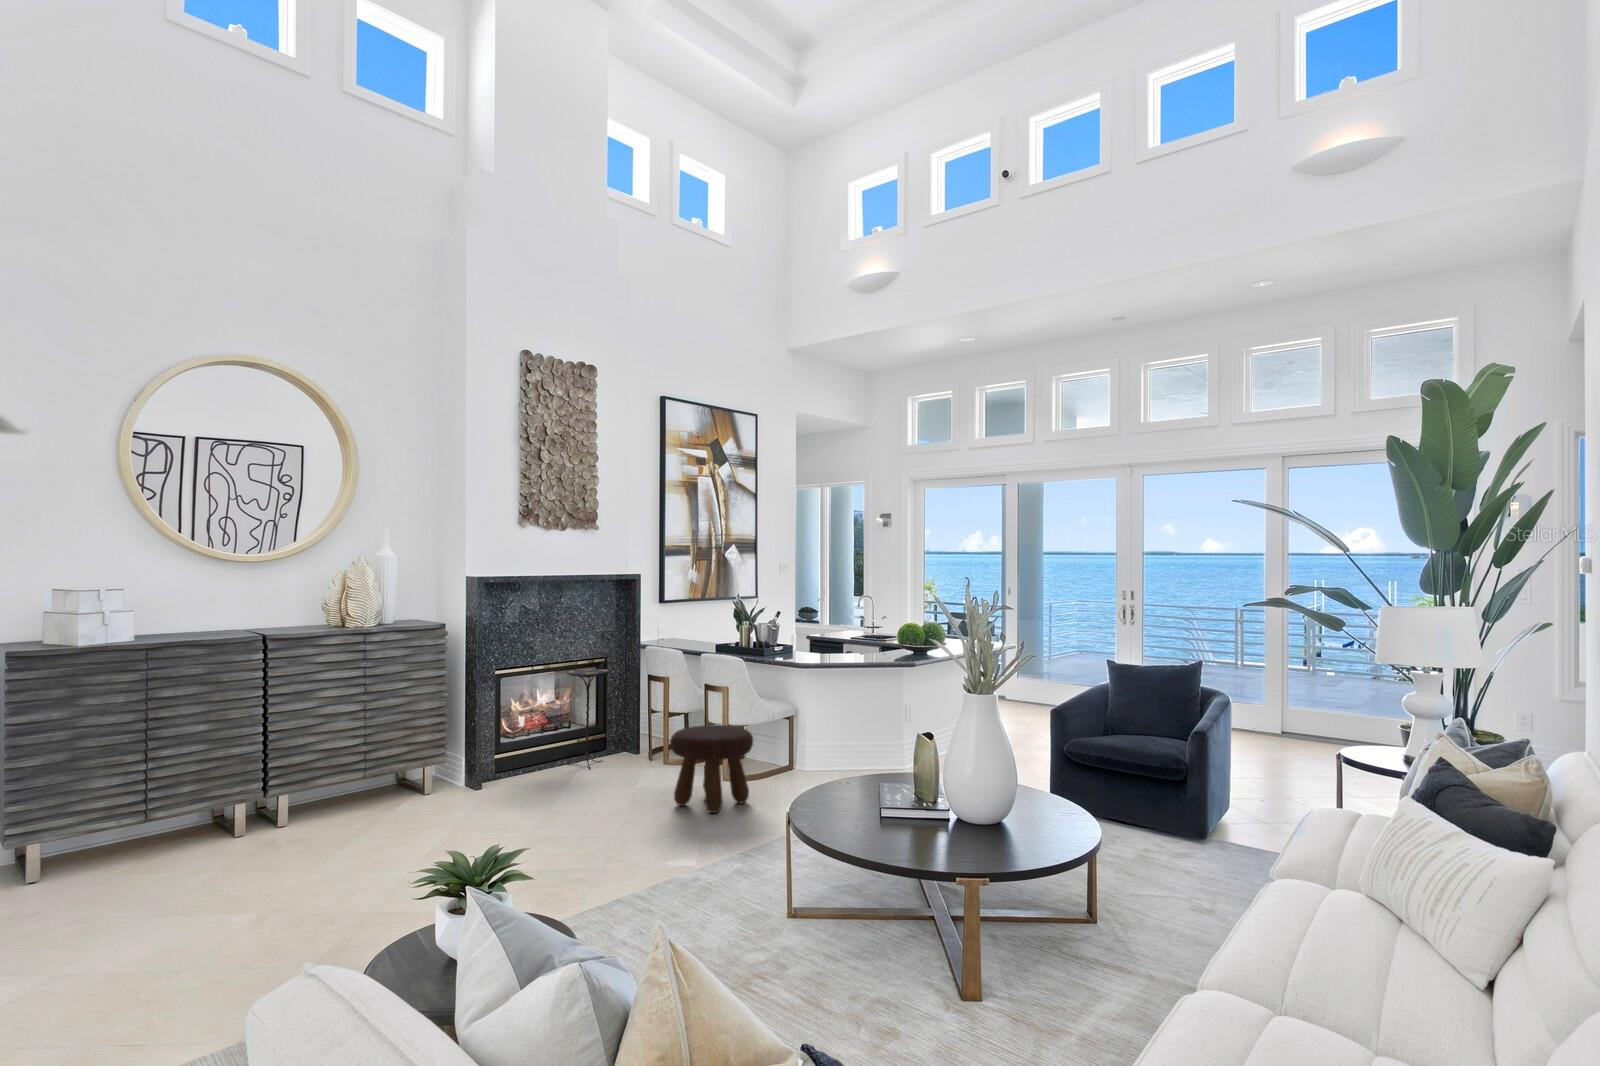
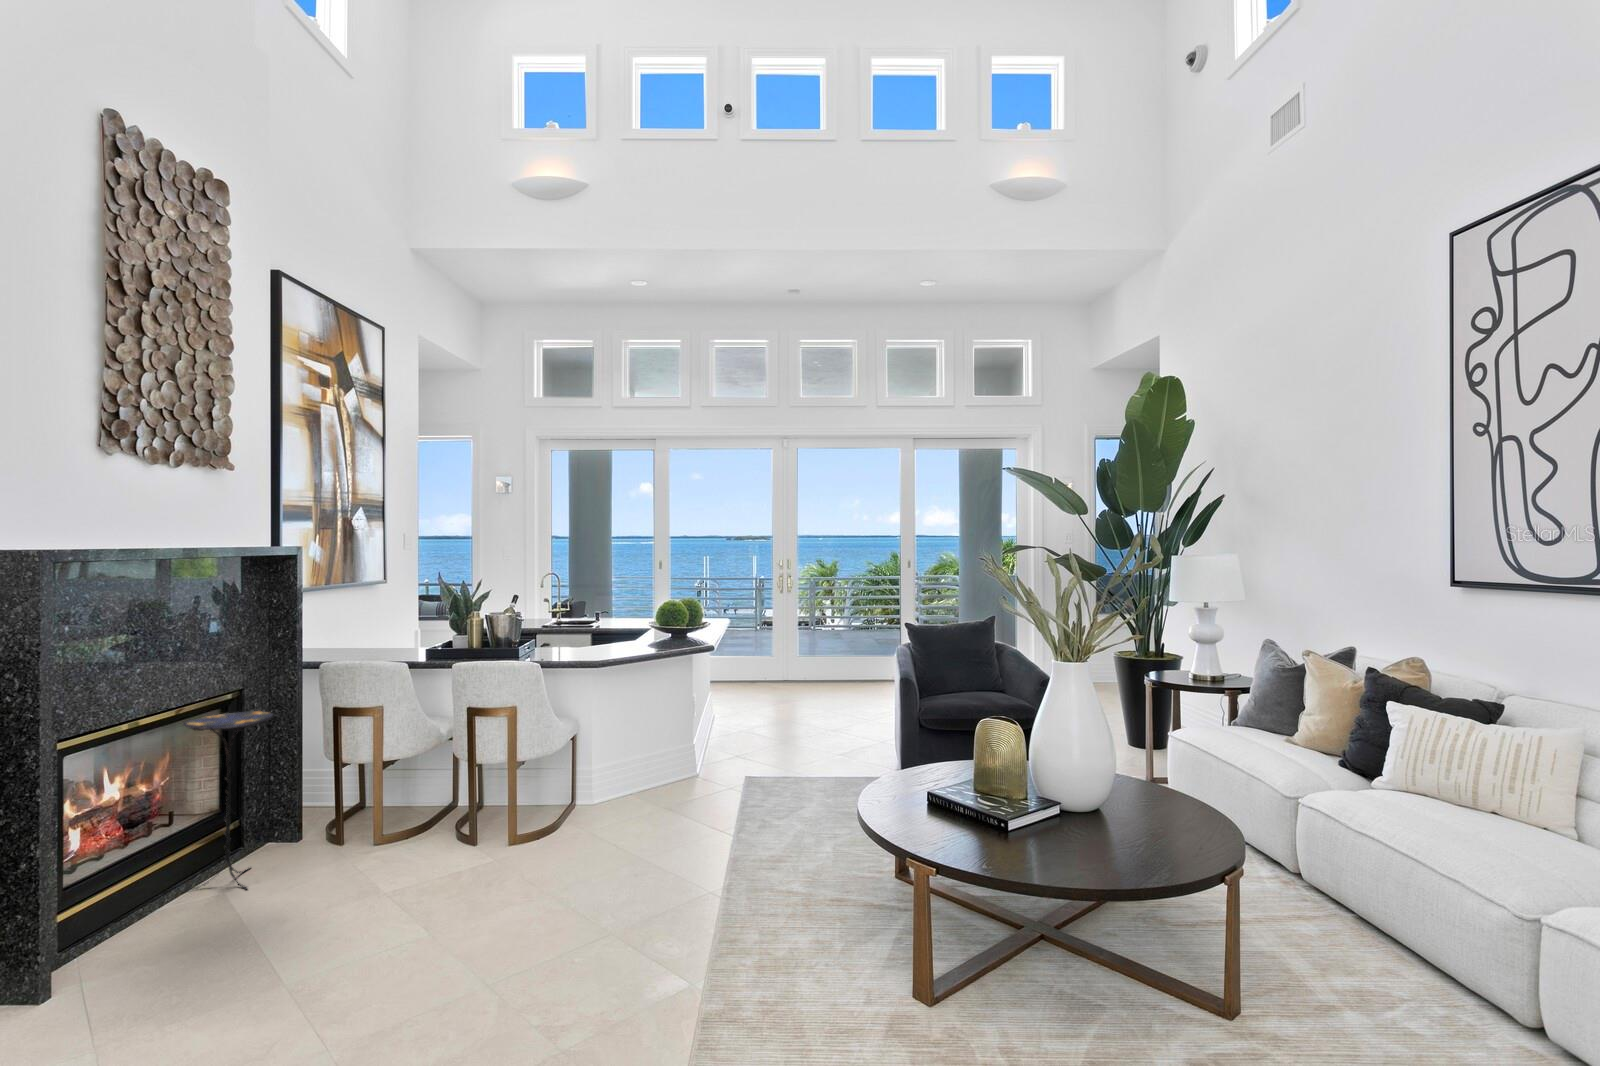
footstool: present [670,725,753,813] -> none [500,770,631,912]

